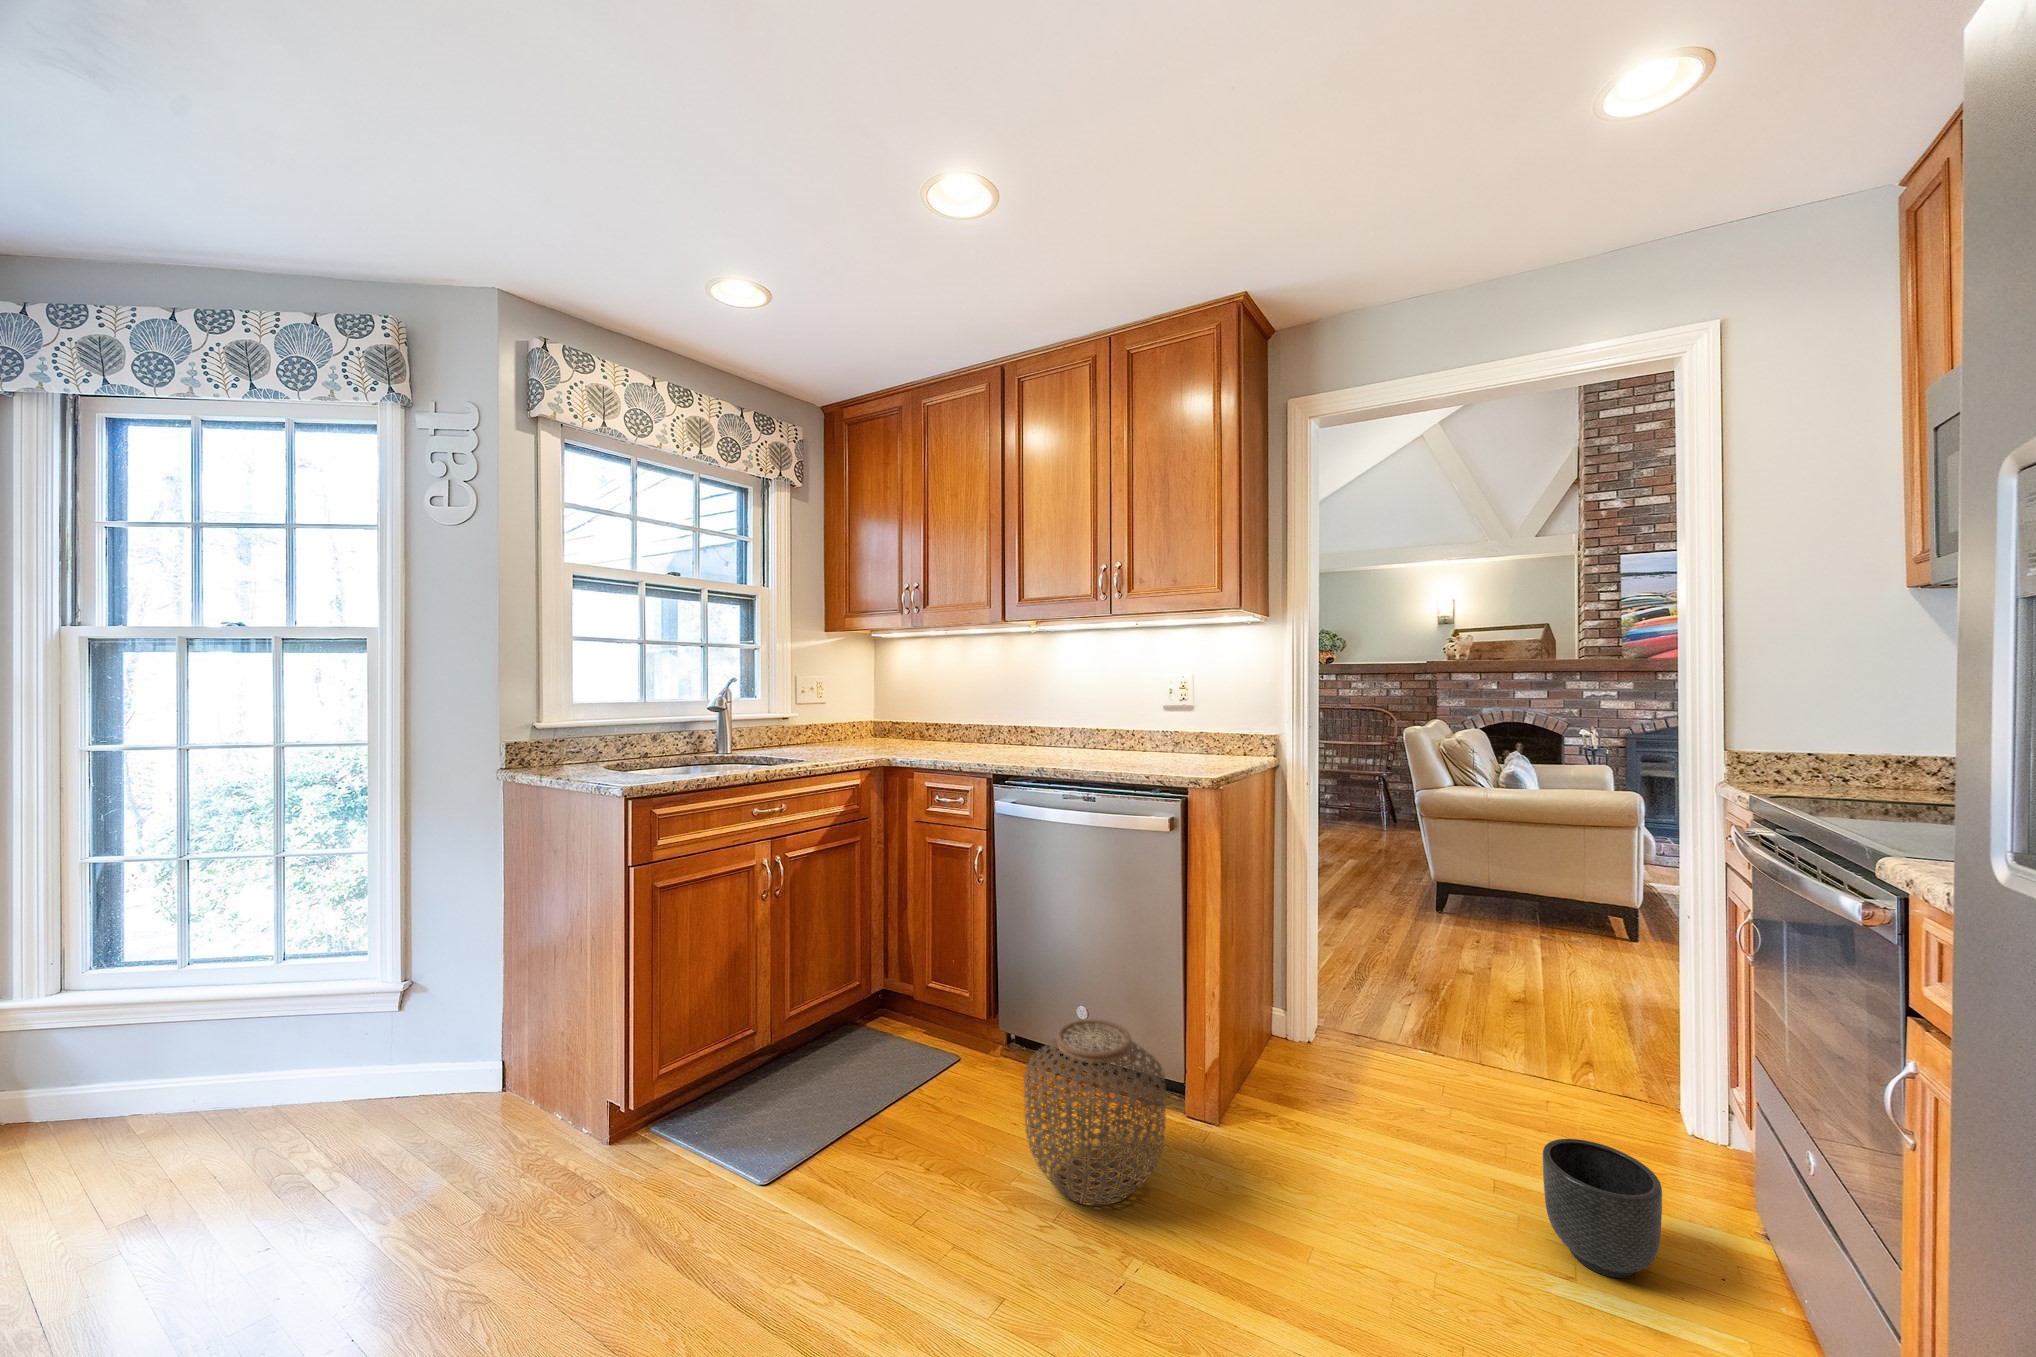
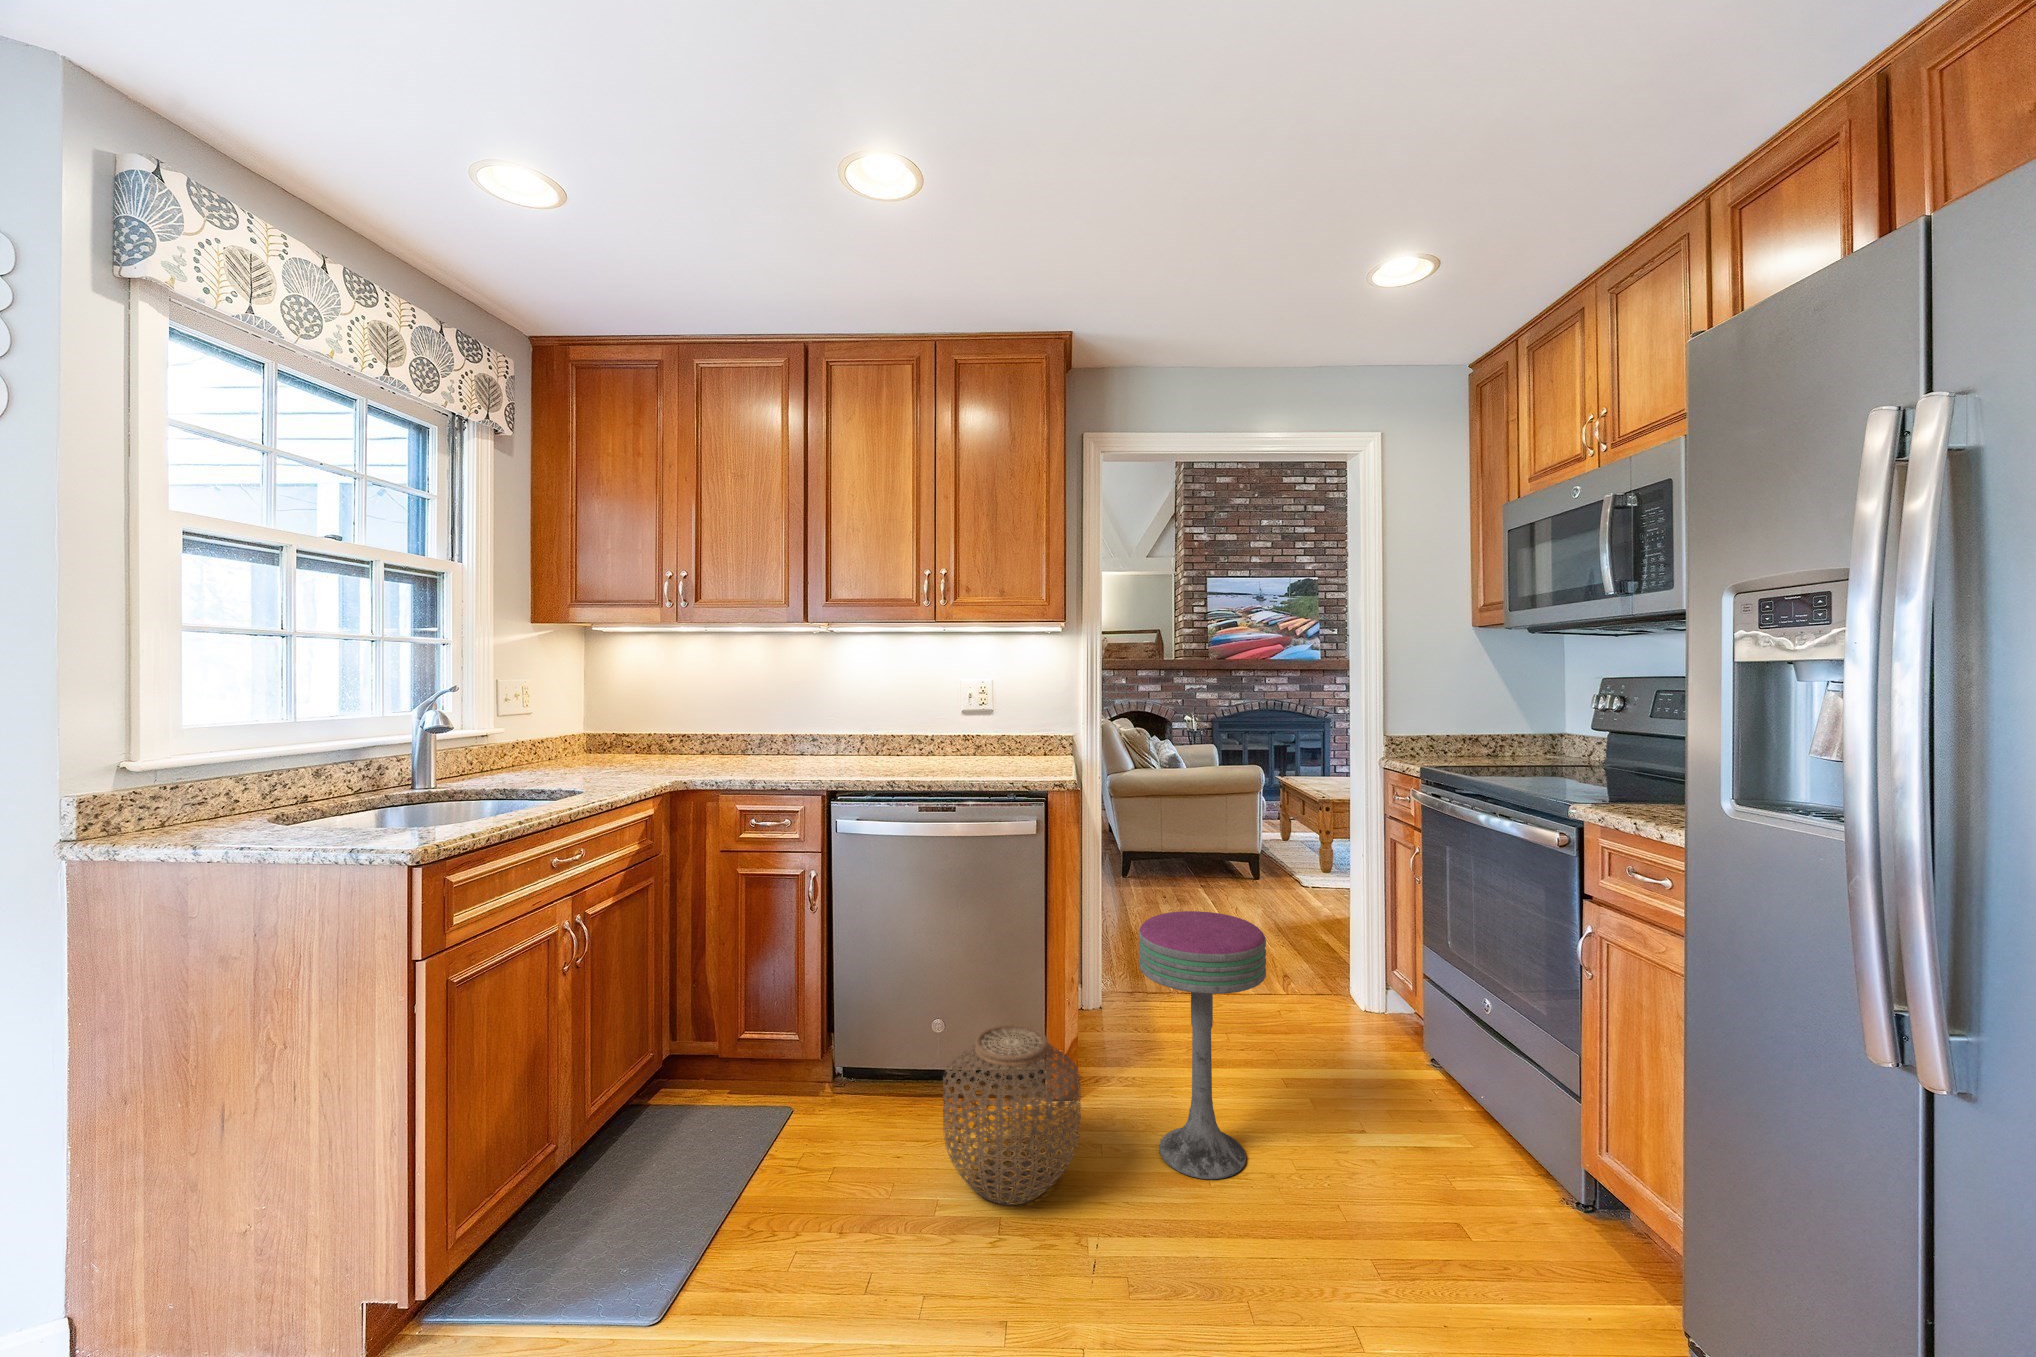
bar stool: none [1241,936,1398,1262] -> present [1139,911,1266,1179]
planter: present [1543,1139,1662,1278] -> none [1336,1032,1411,1124]

